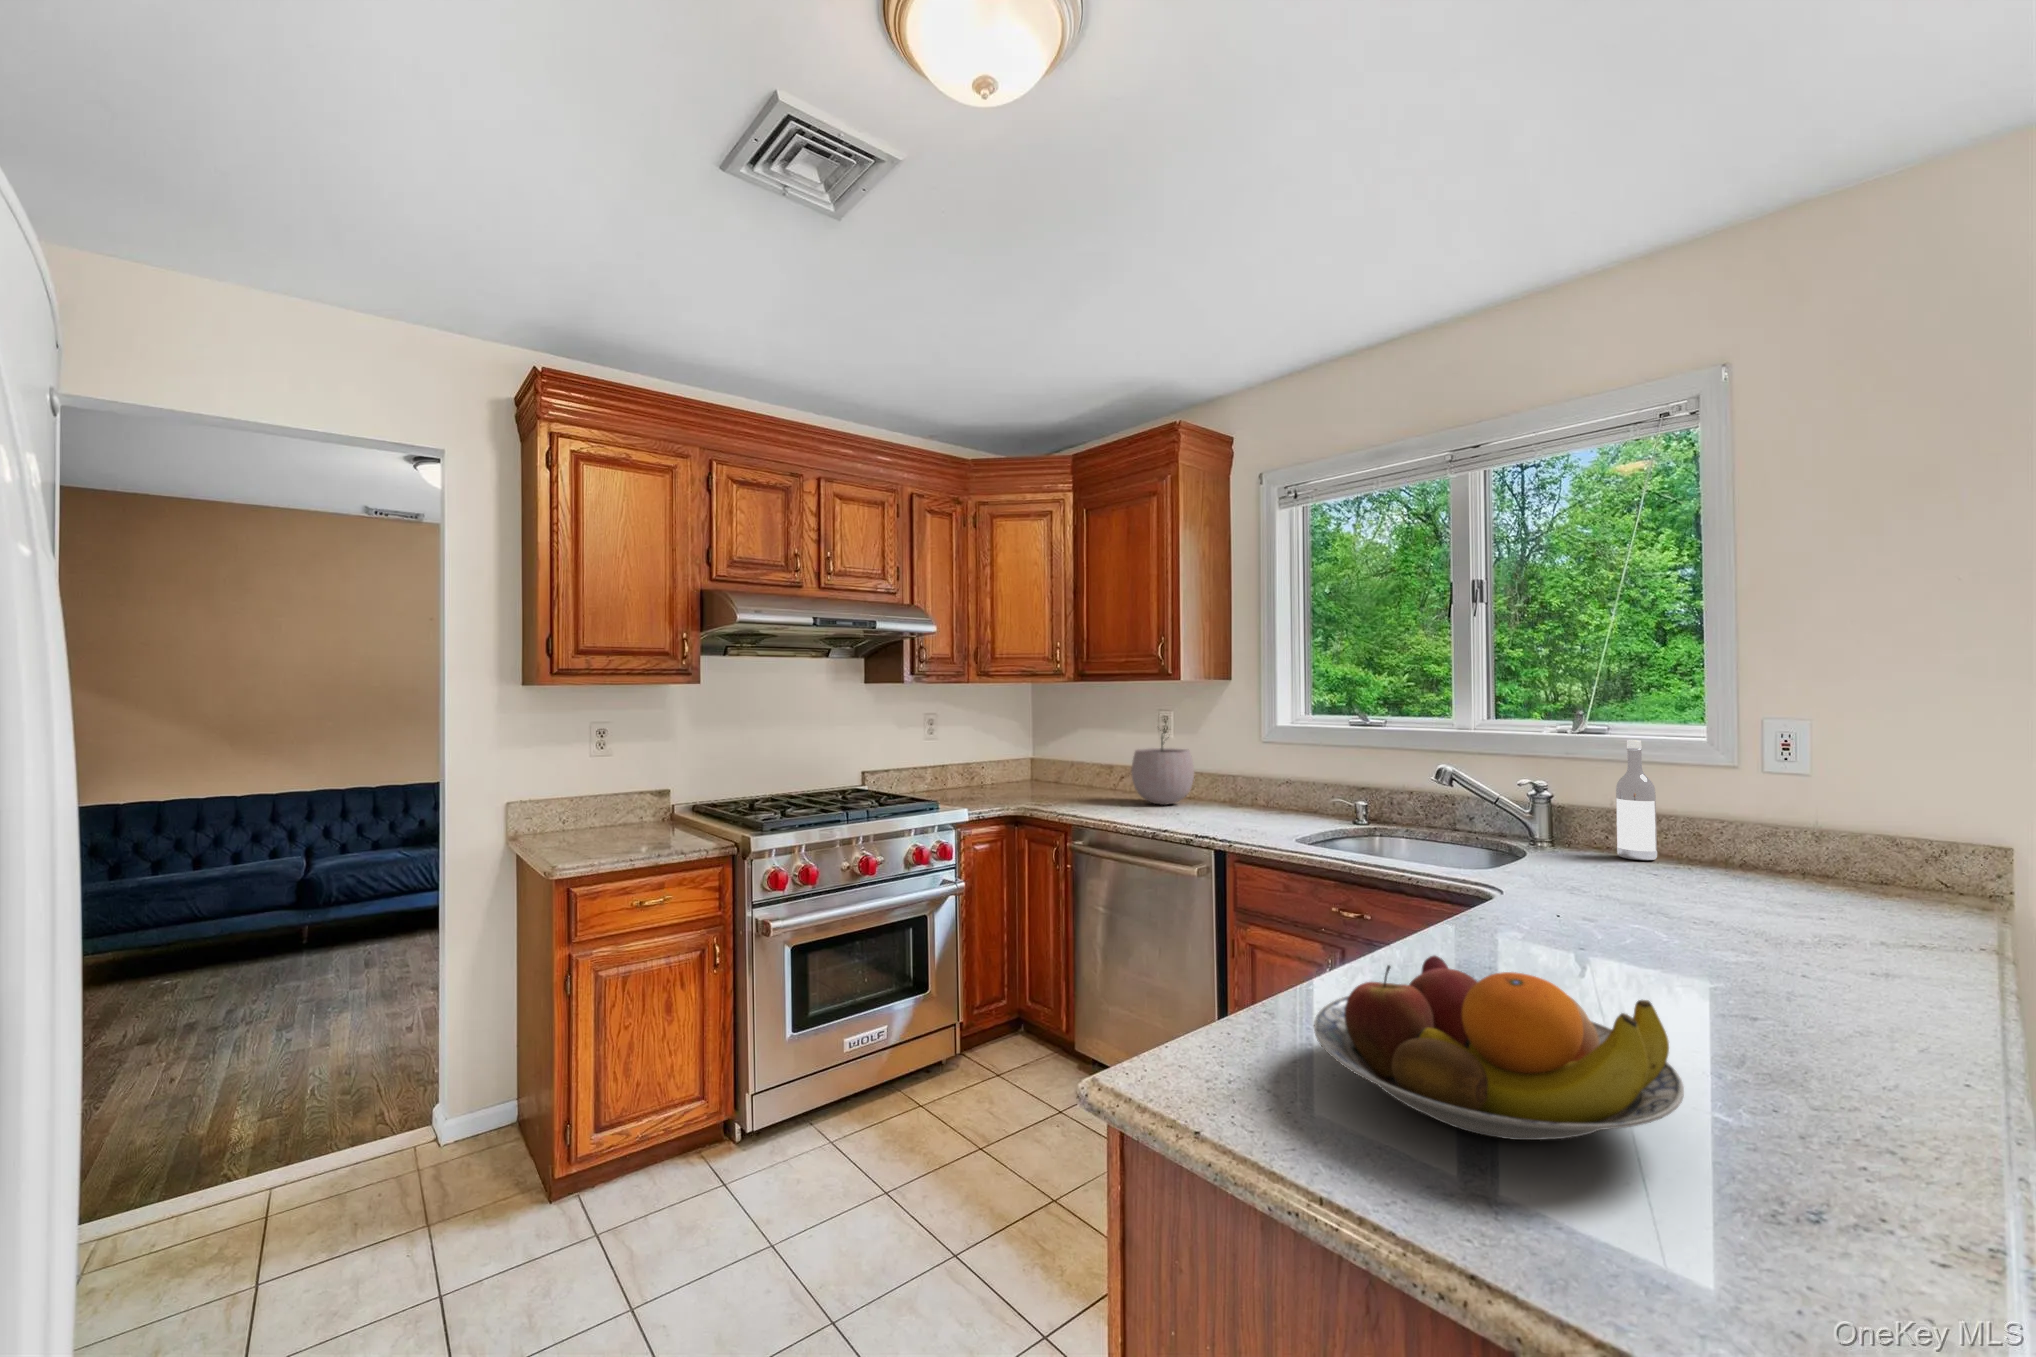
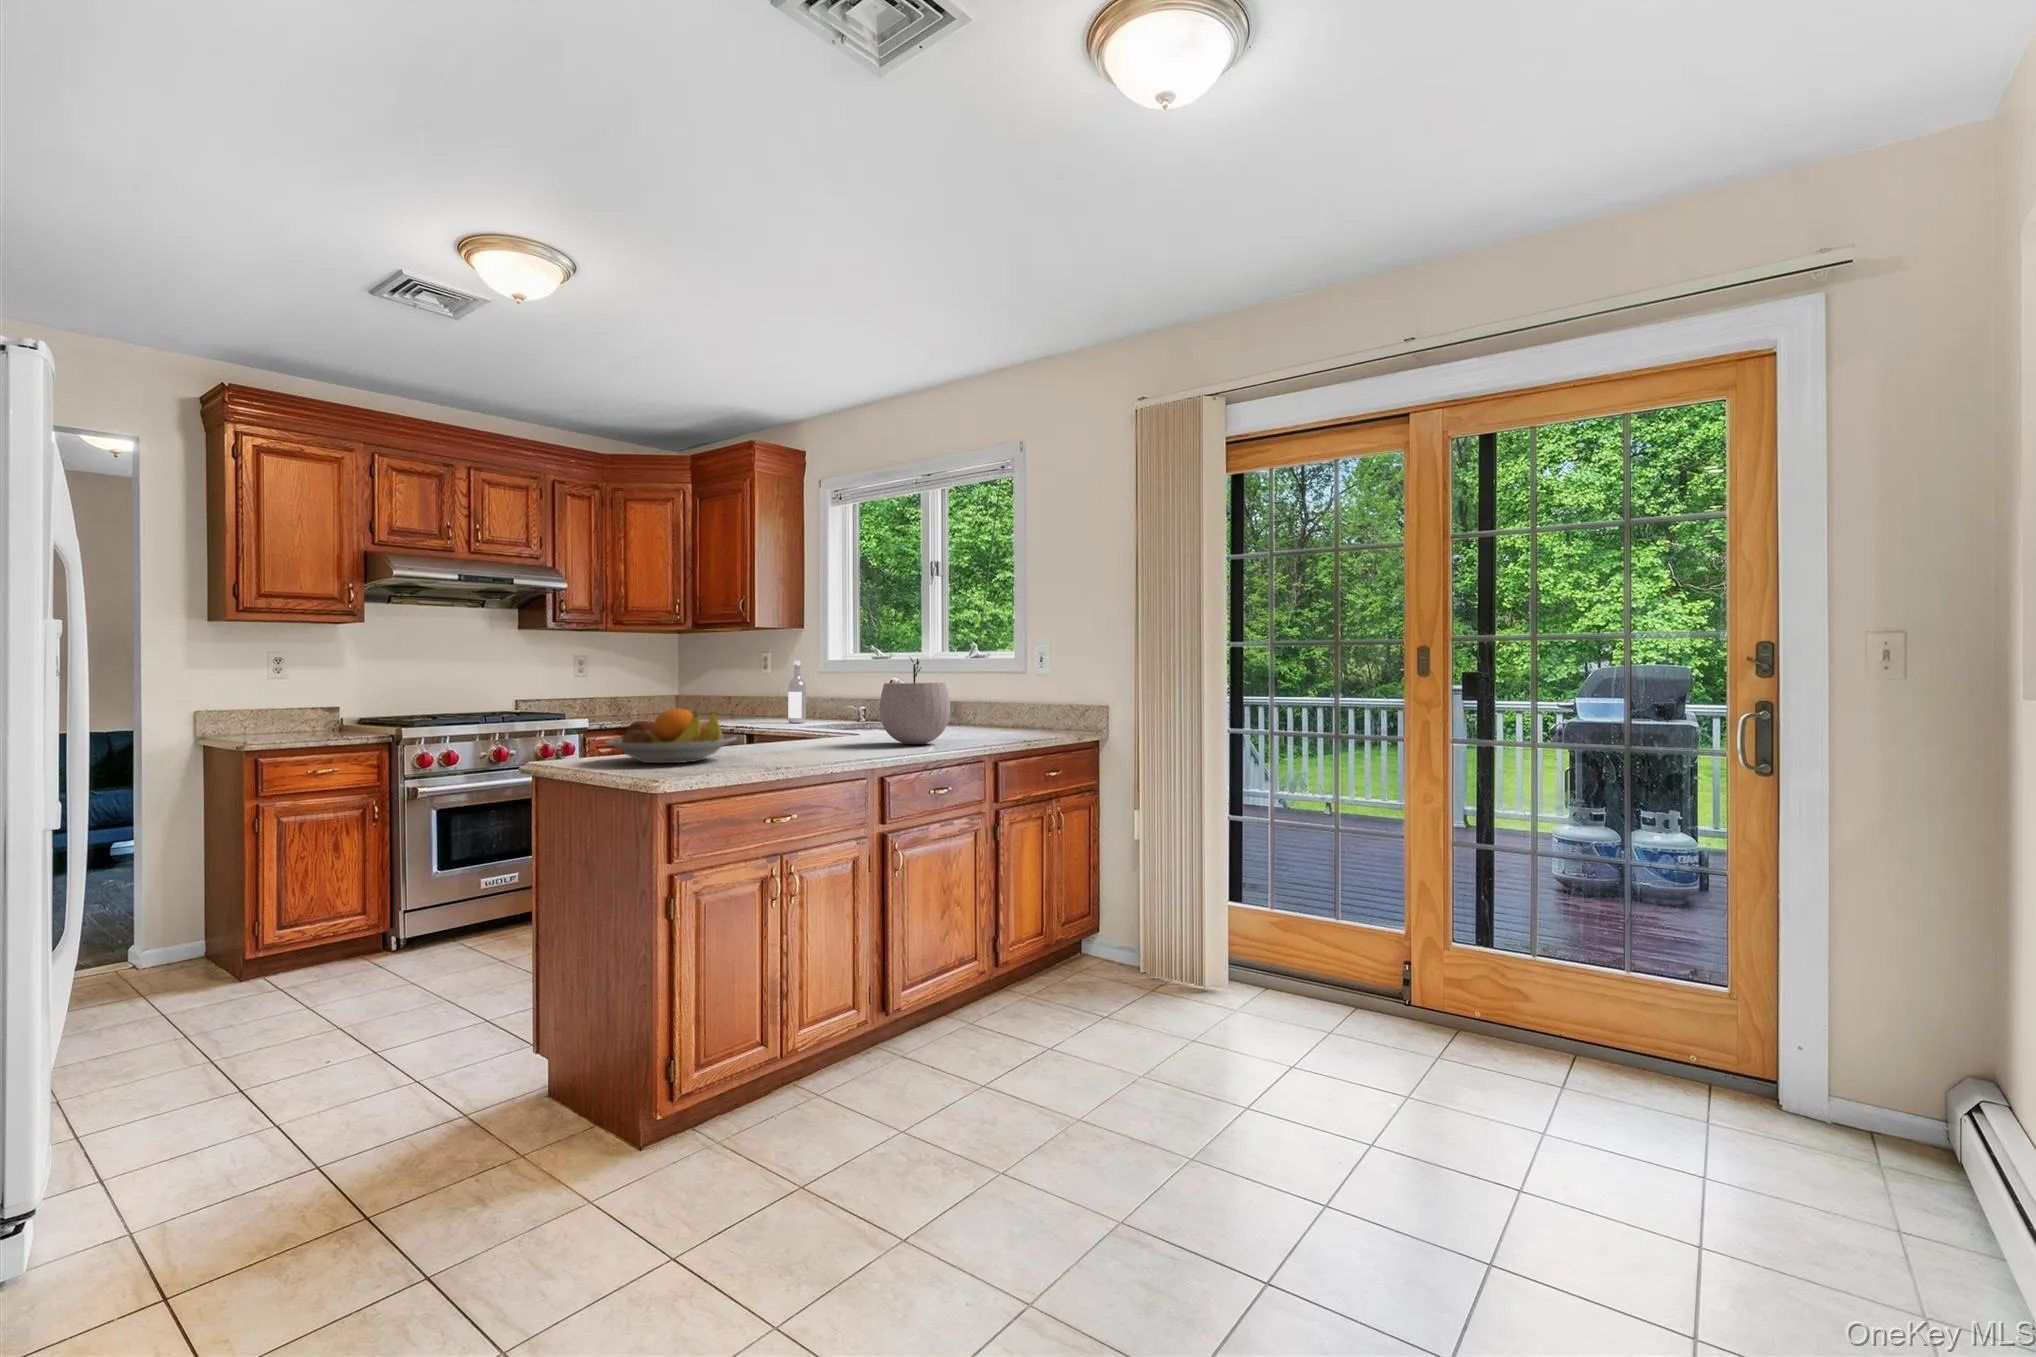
plant pot: present [1131,729,1194,805] -> present [880,658,950,744]
wine bottle: present [1616,740,1657,860] -> present [788,660,806,723]

